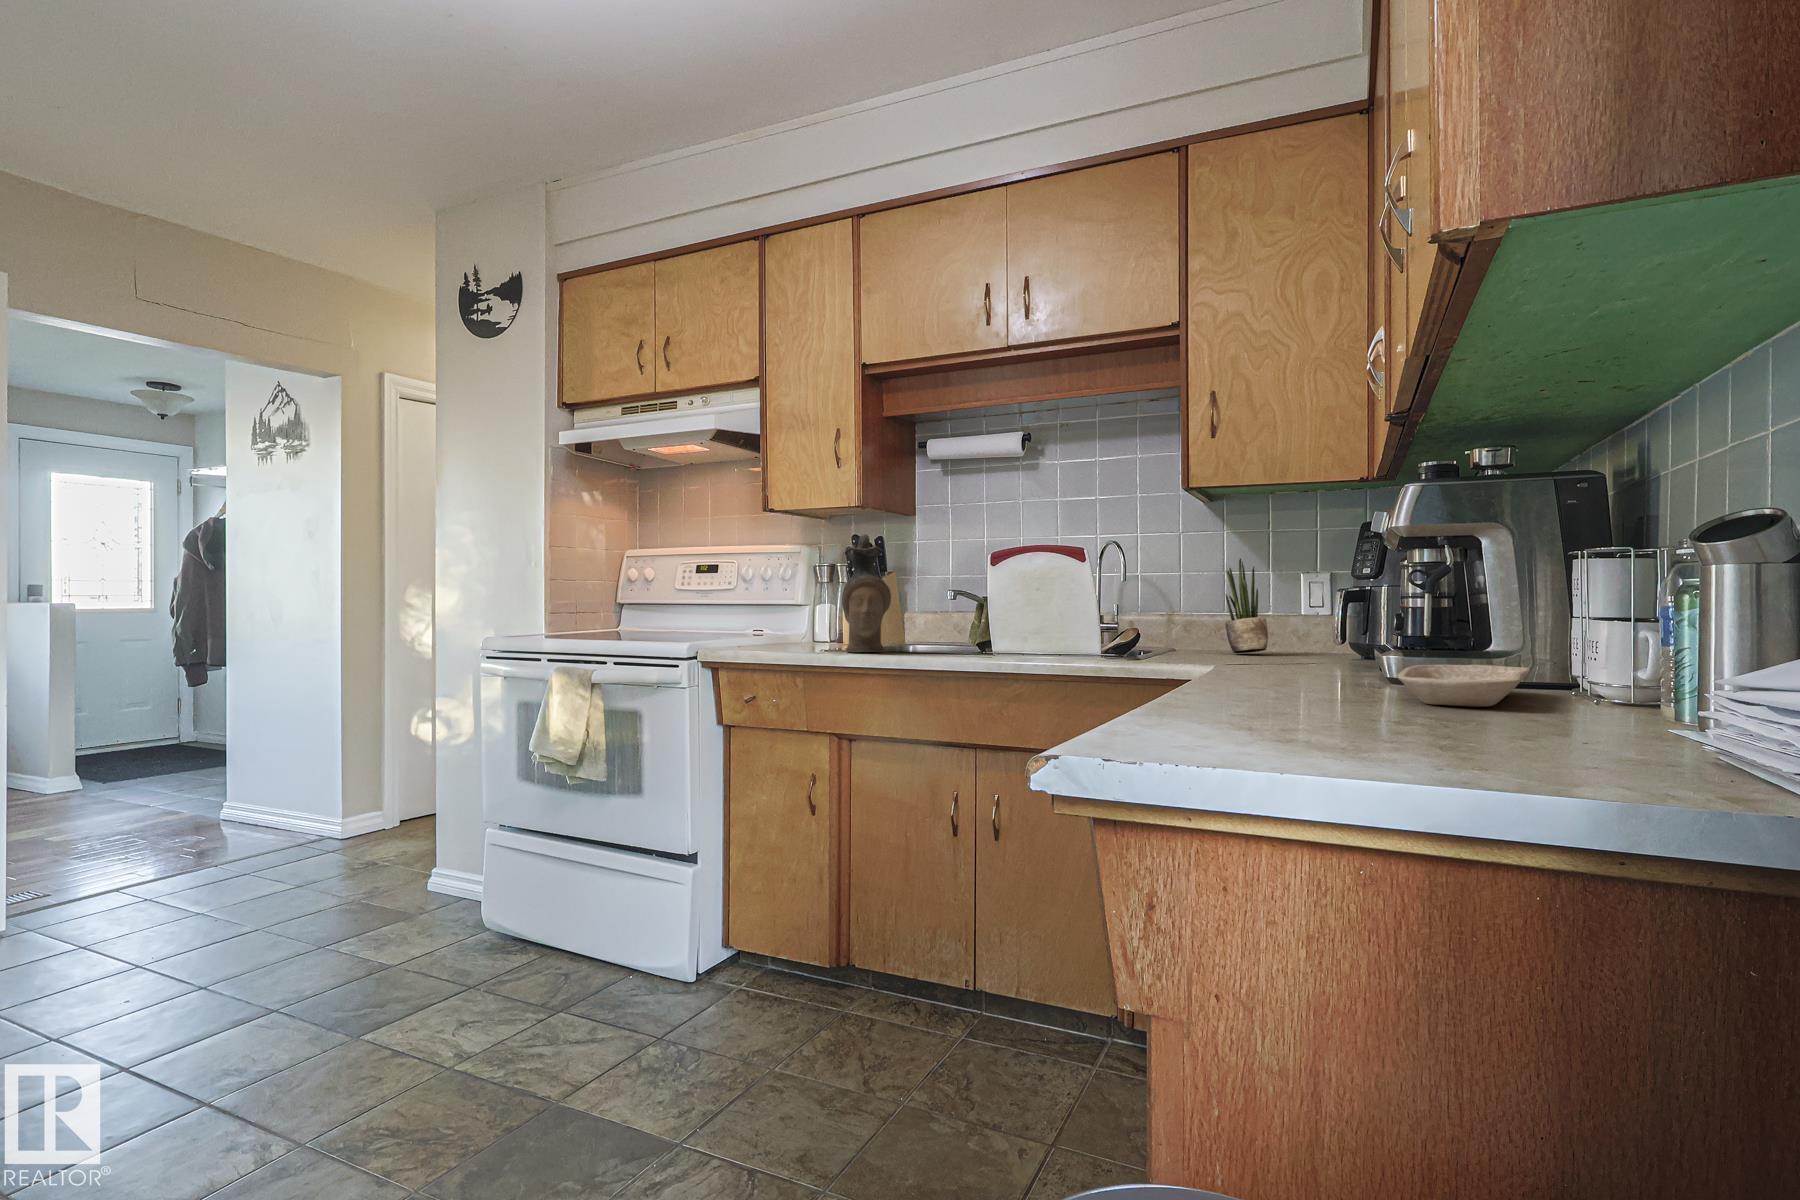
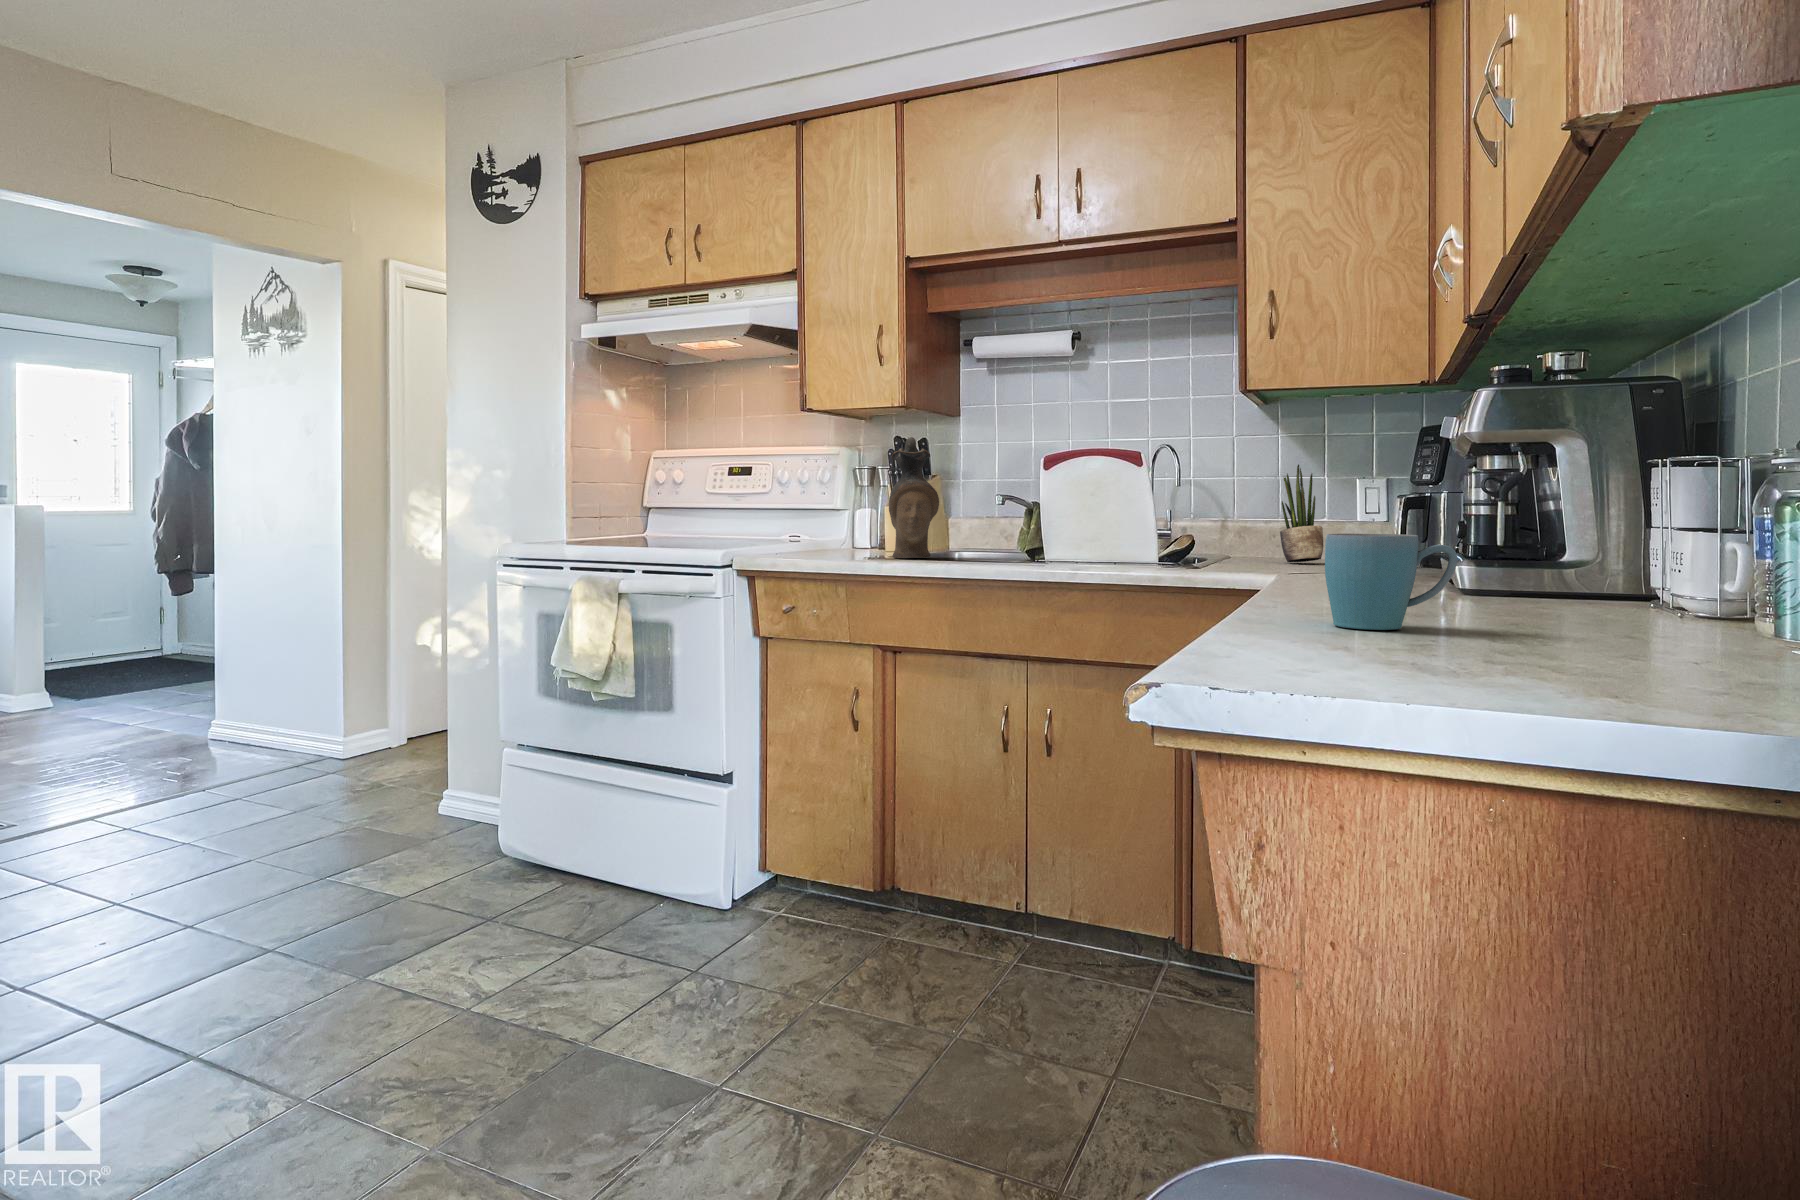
mug: none [1260,632,1401,737] -> present [1325,534,1457,630]
tray: present [1397,665,1530,707] -> none [1454,571,1584,609]

